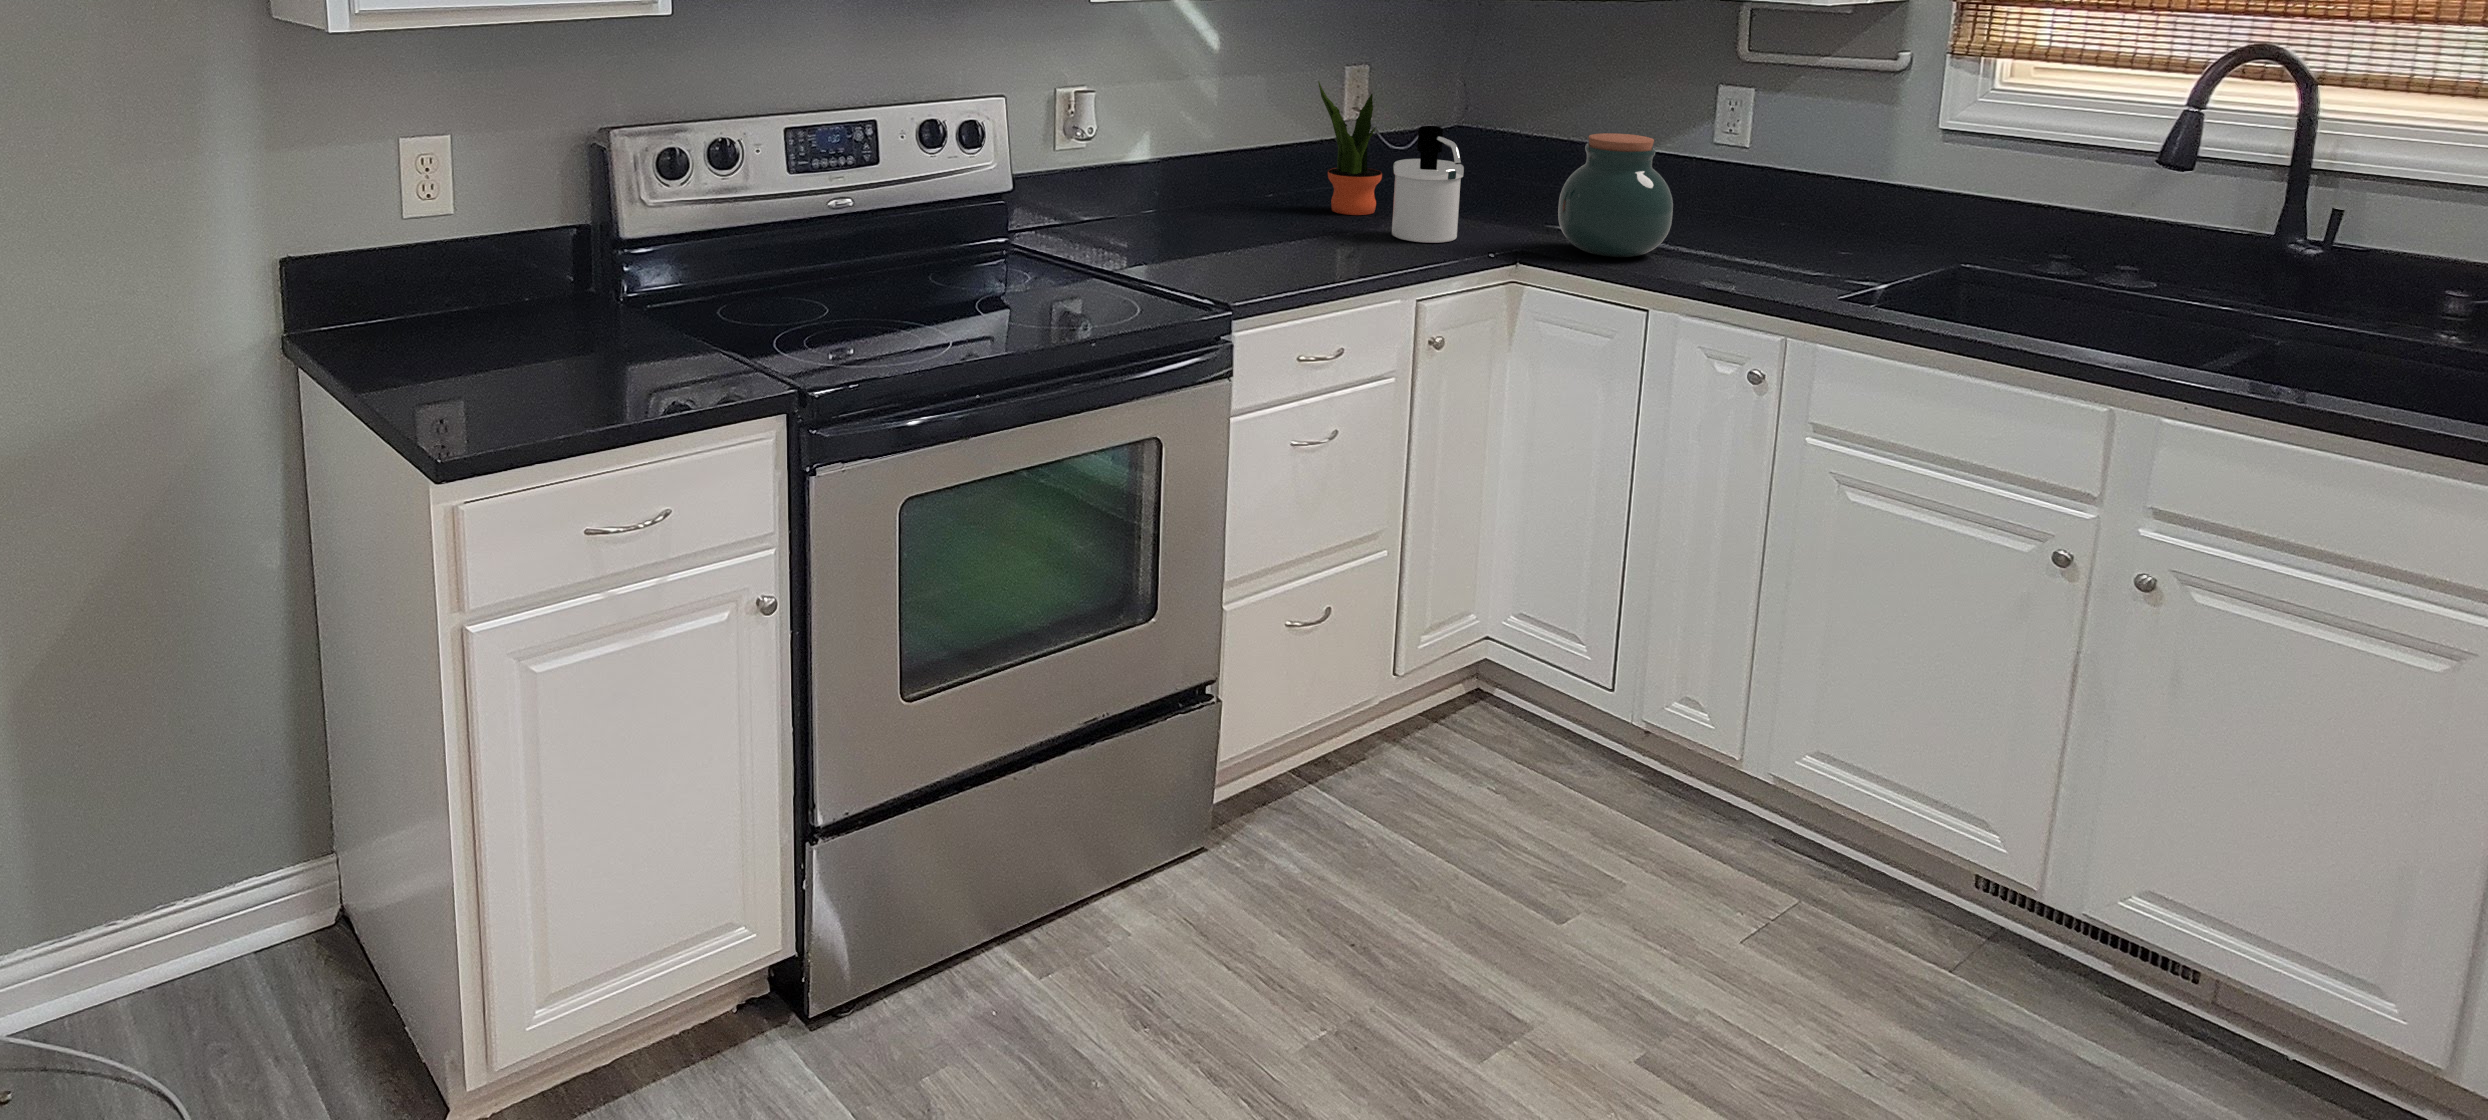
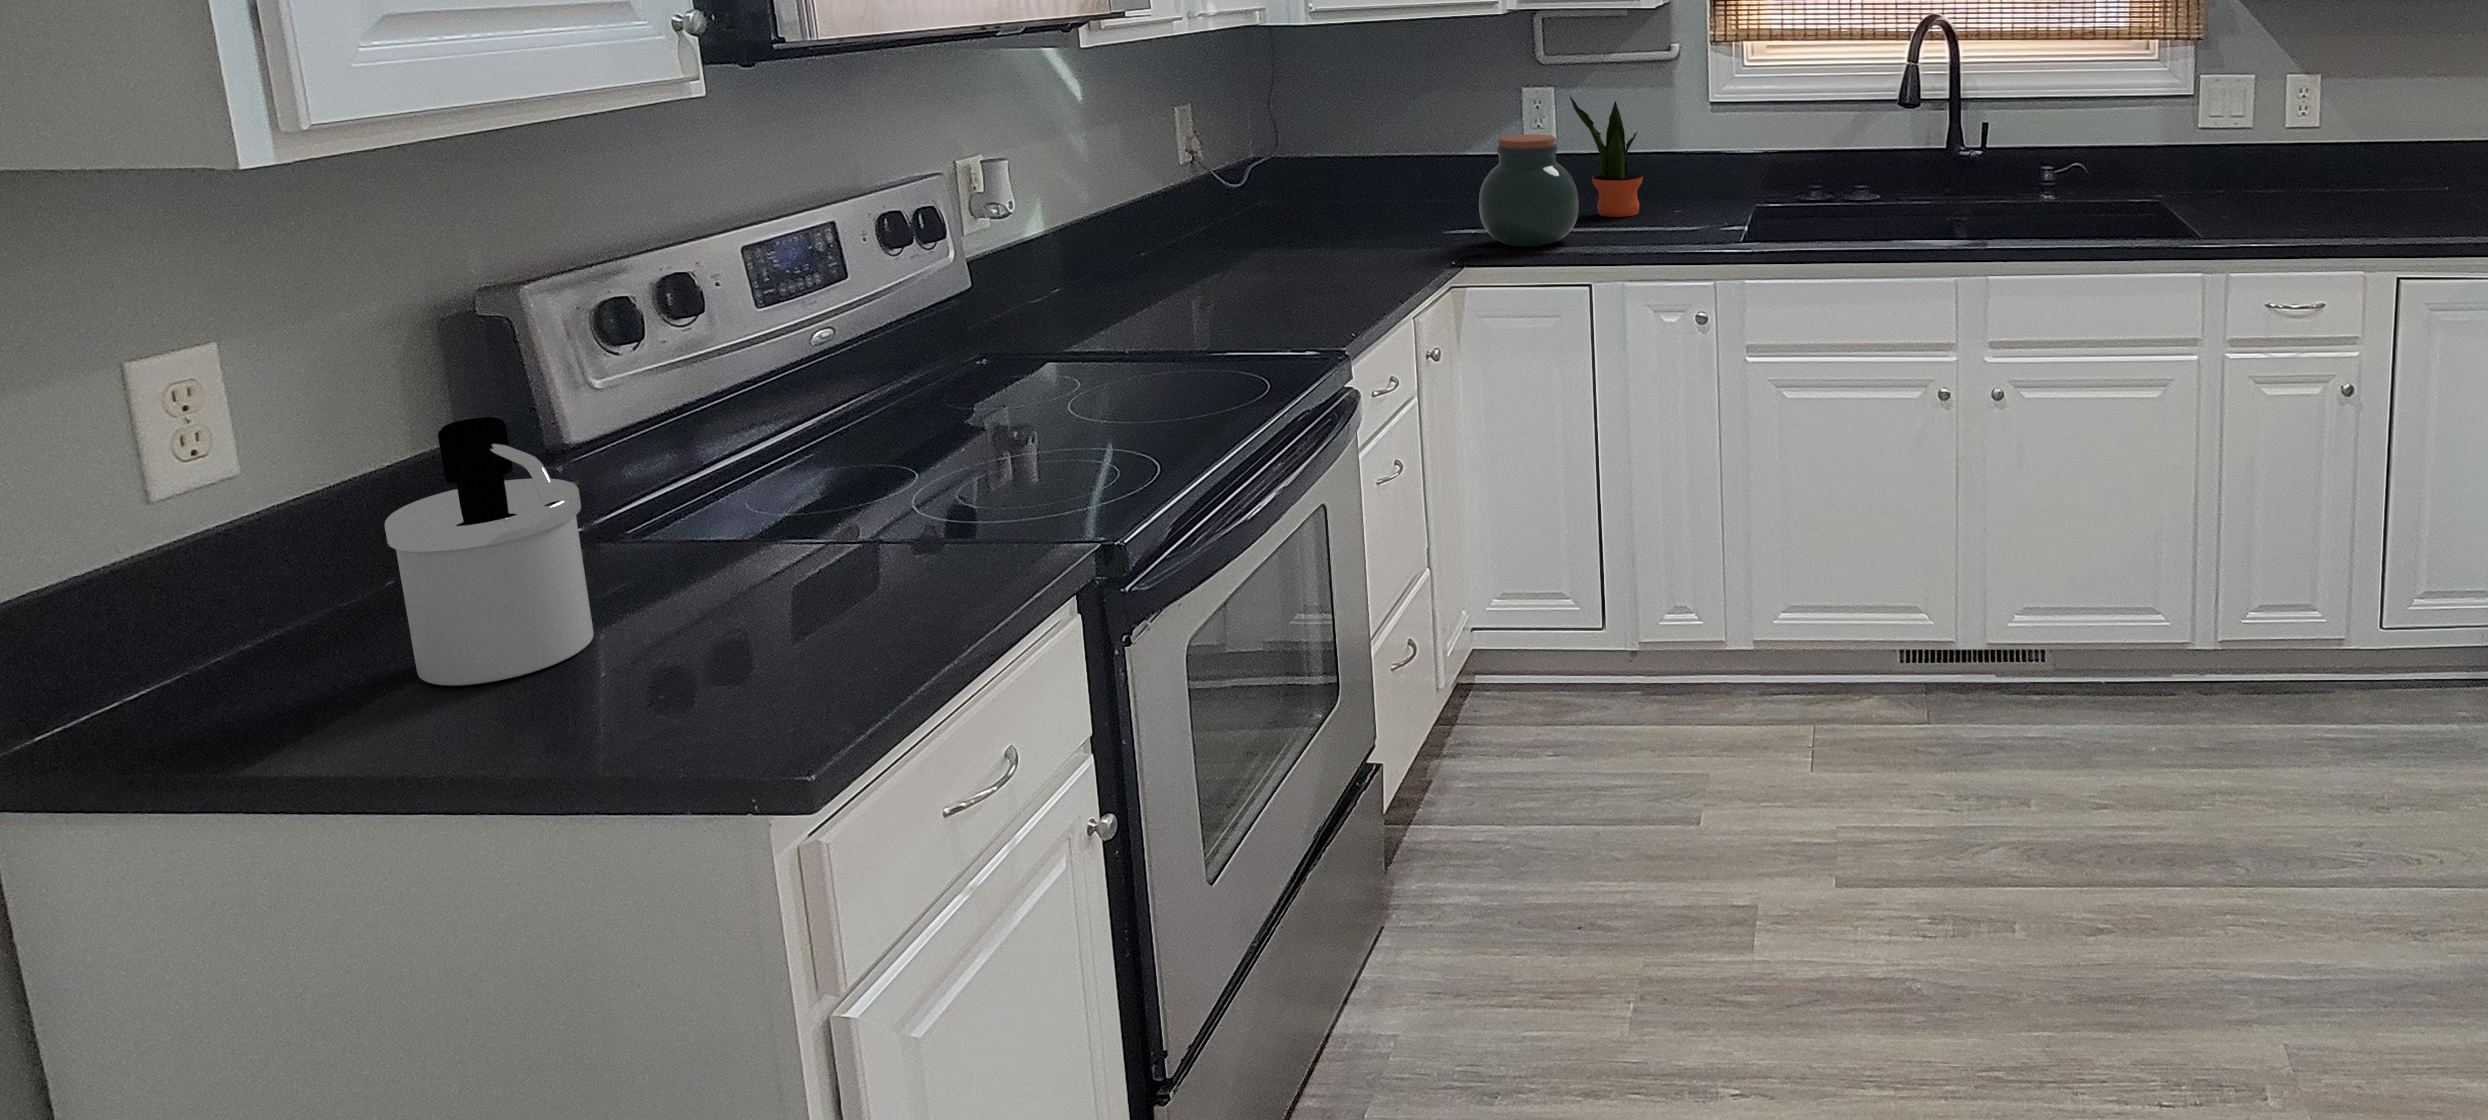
potted plant: present [1318,81,1382,215] -> present [1569,95,1643,217]
soap dispenser: present [1392,126,1464,243] -> present [385,417,594,686]

